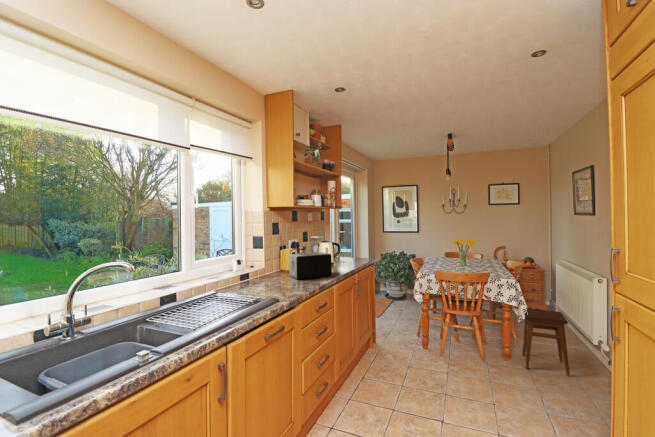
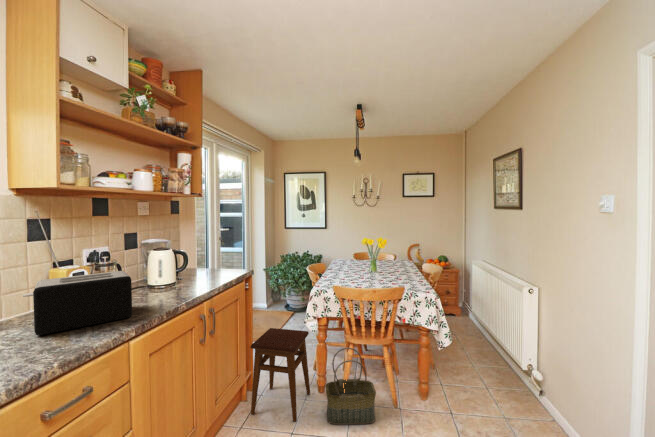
stool: present [523,309,570,376] -> present [251,328,310,422]
basket: none [431,315,469,366] -> present [326,348,376,425]

